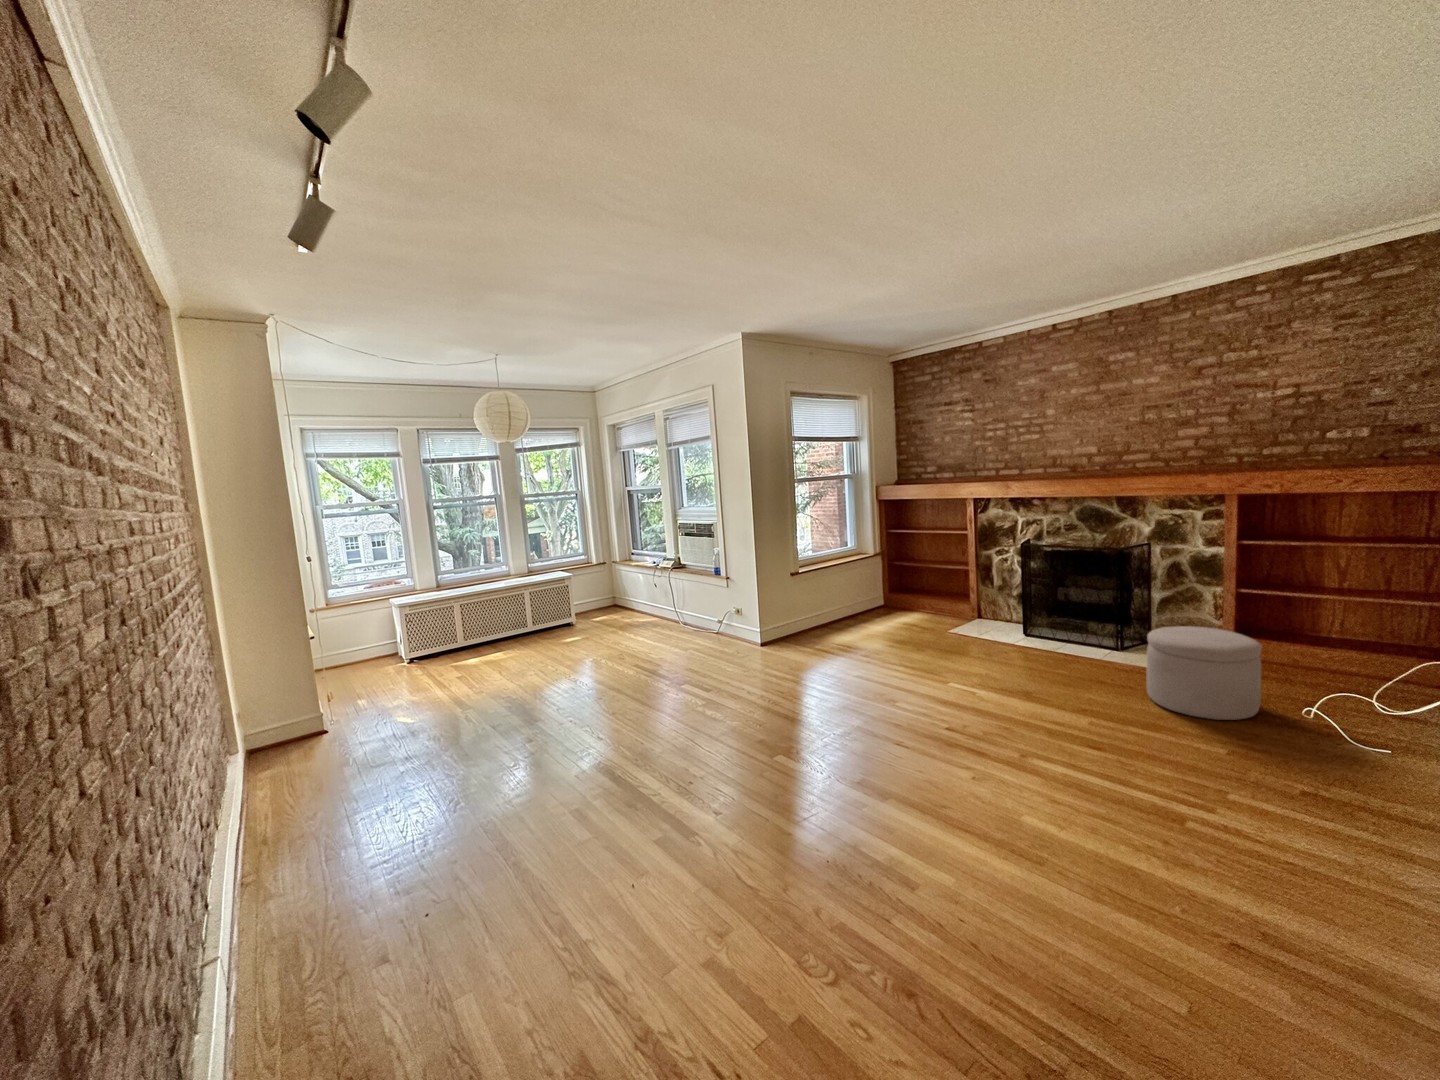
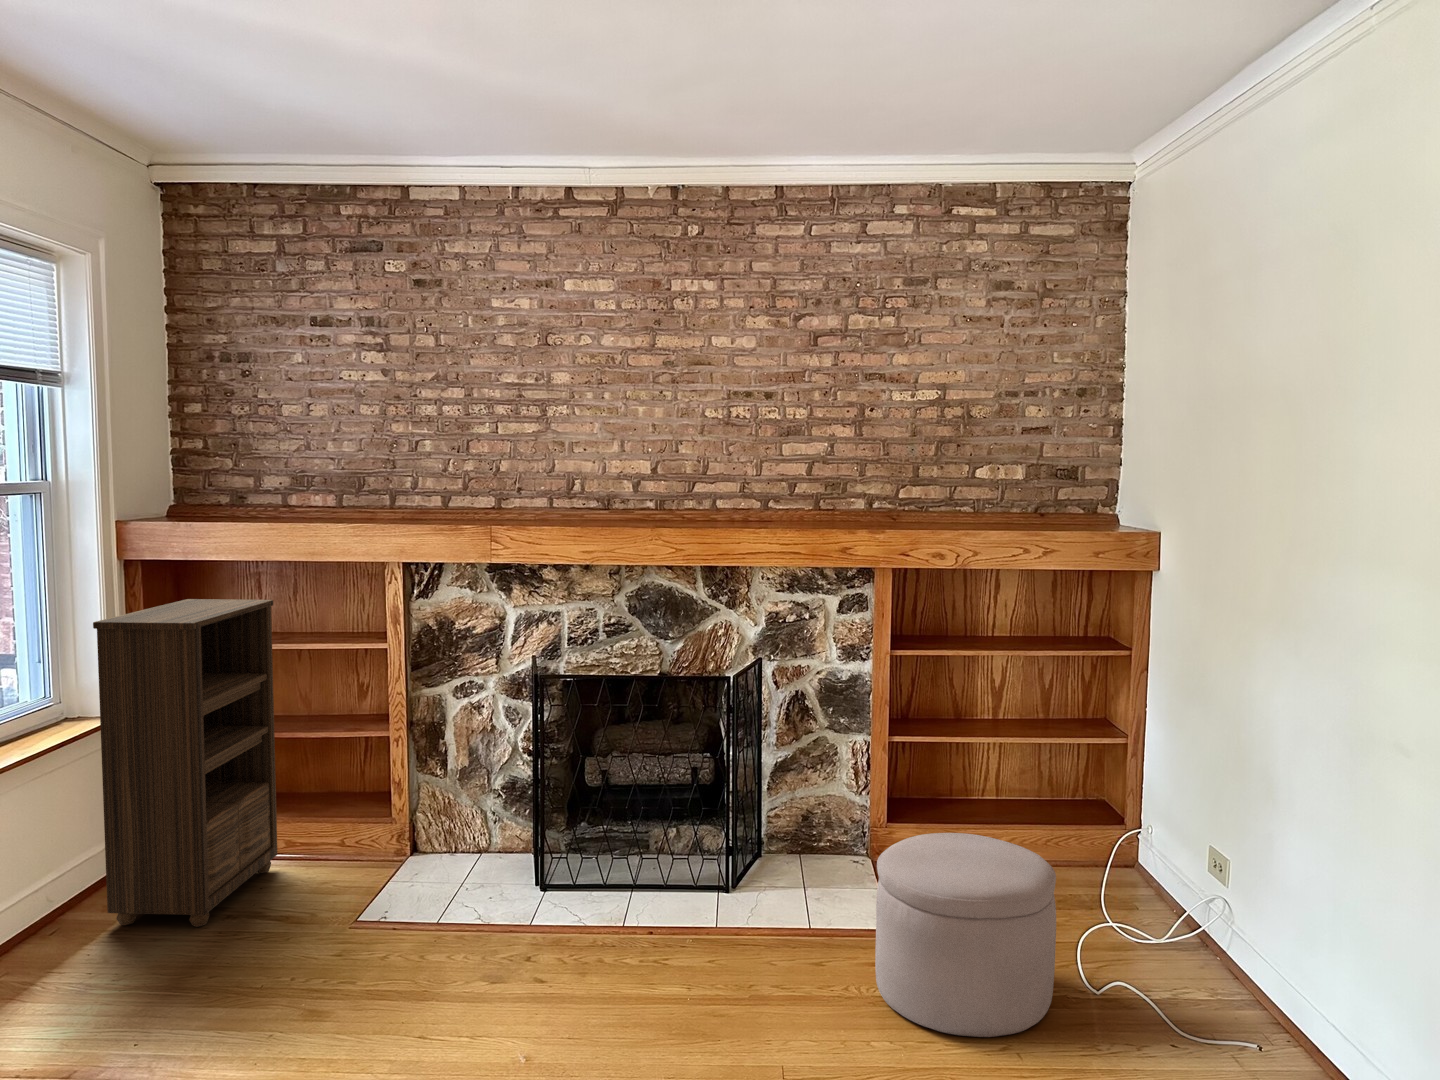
bookshelf: none [861,512,927,622] -> present [93,599,277,927]

